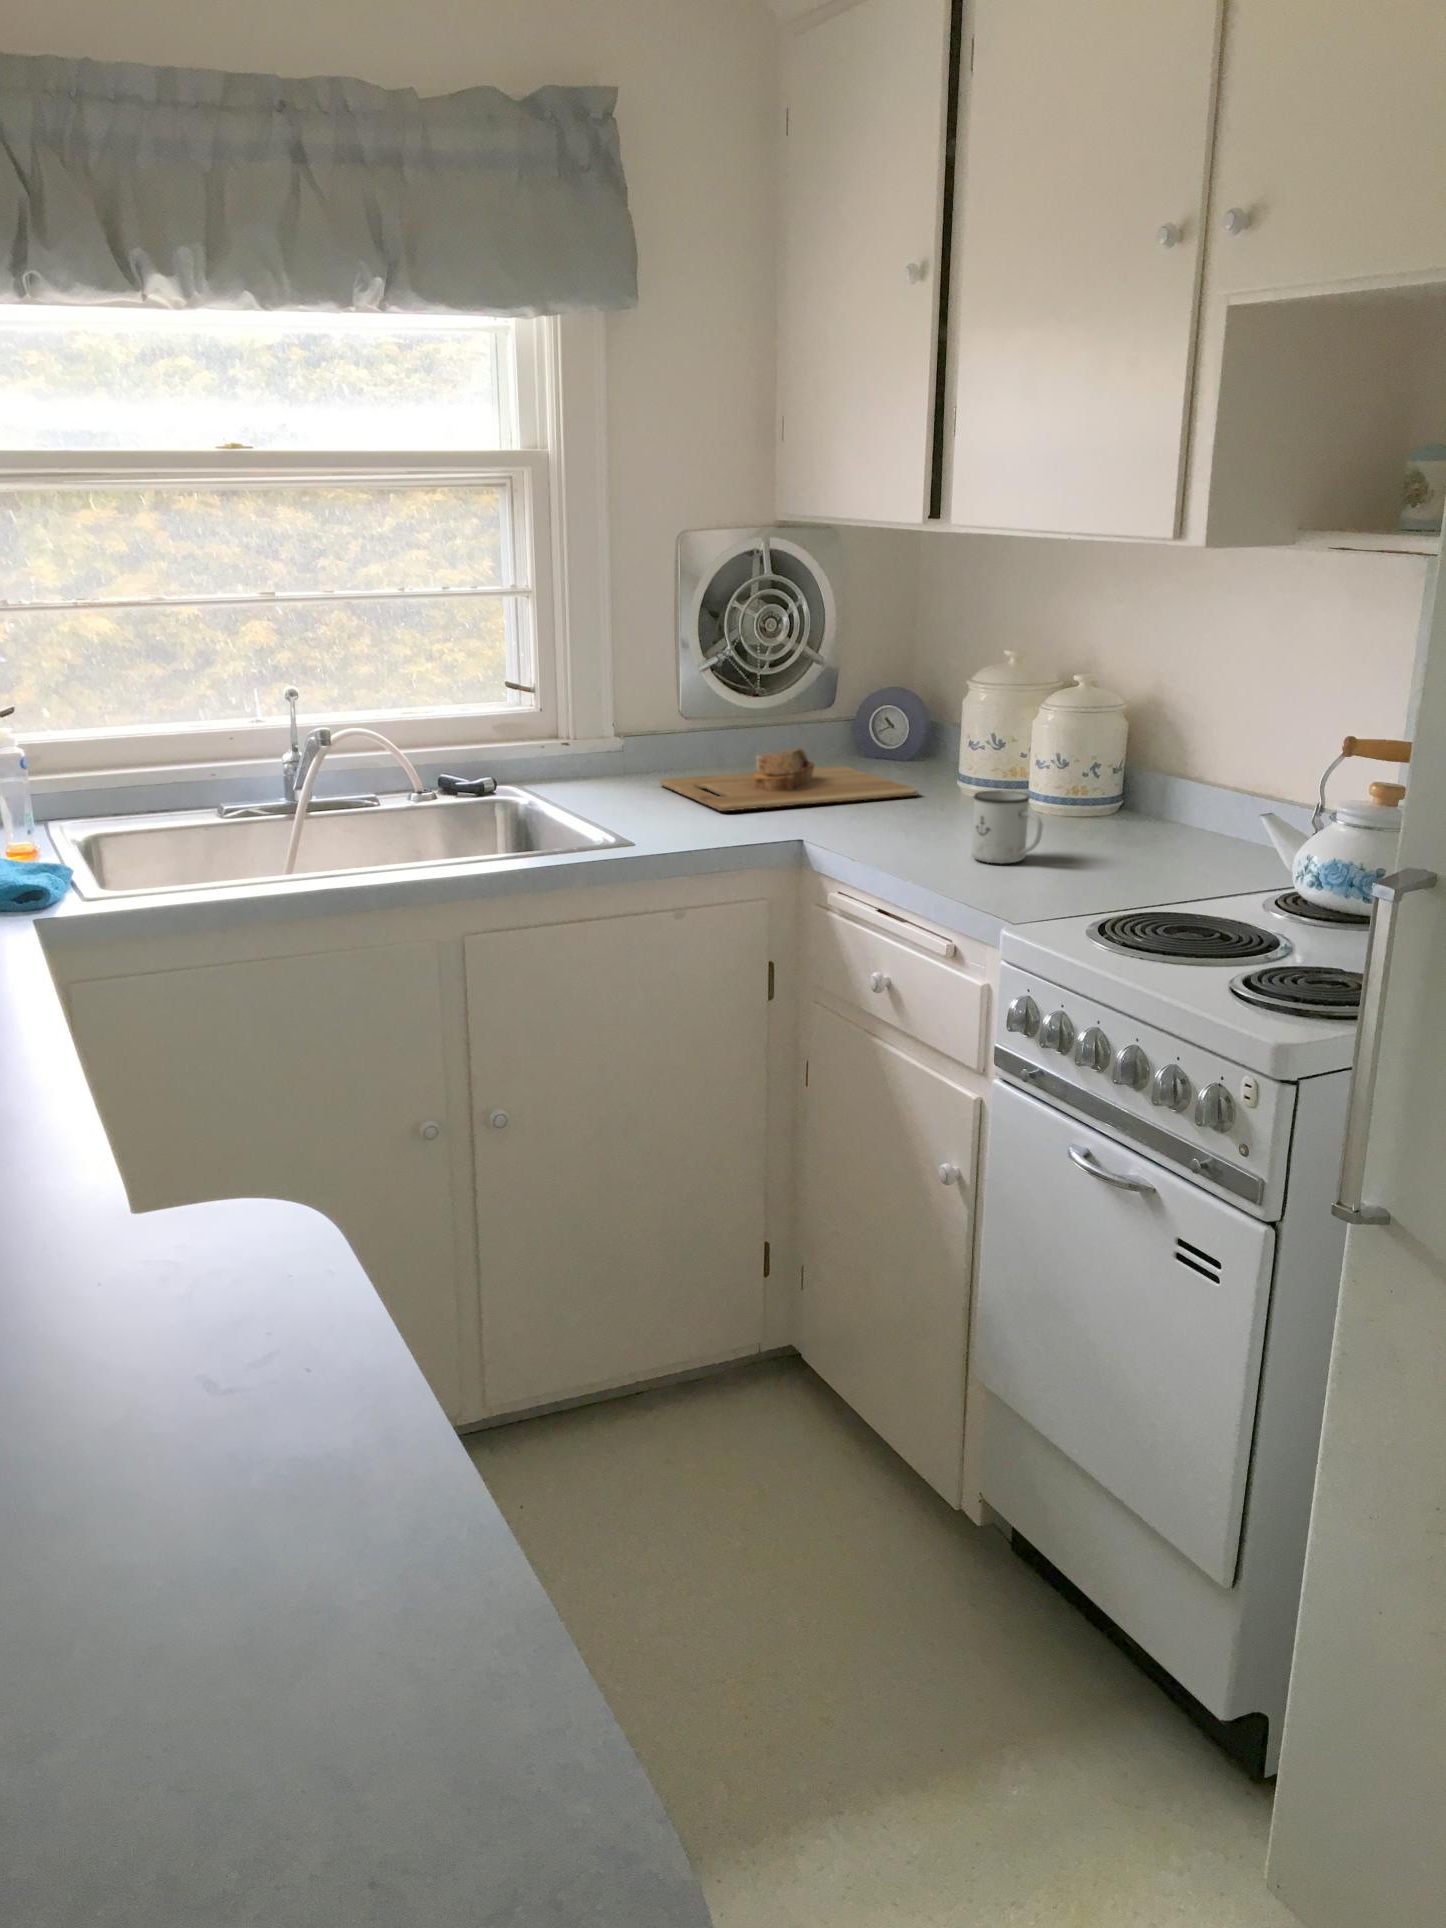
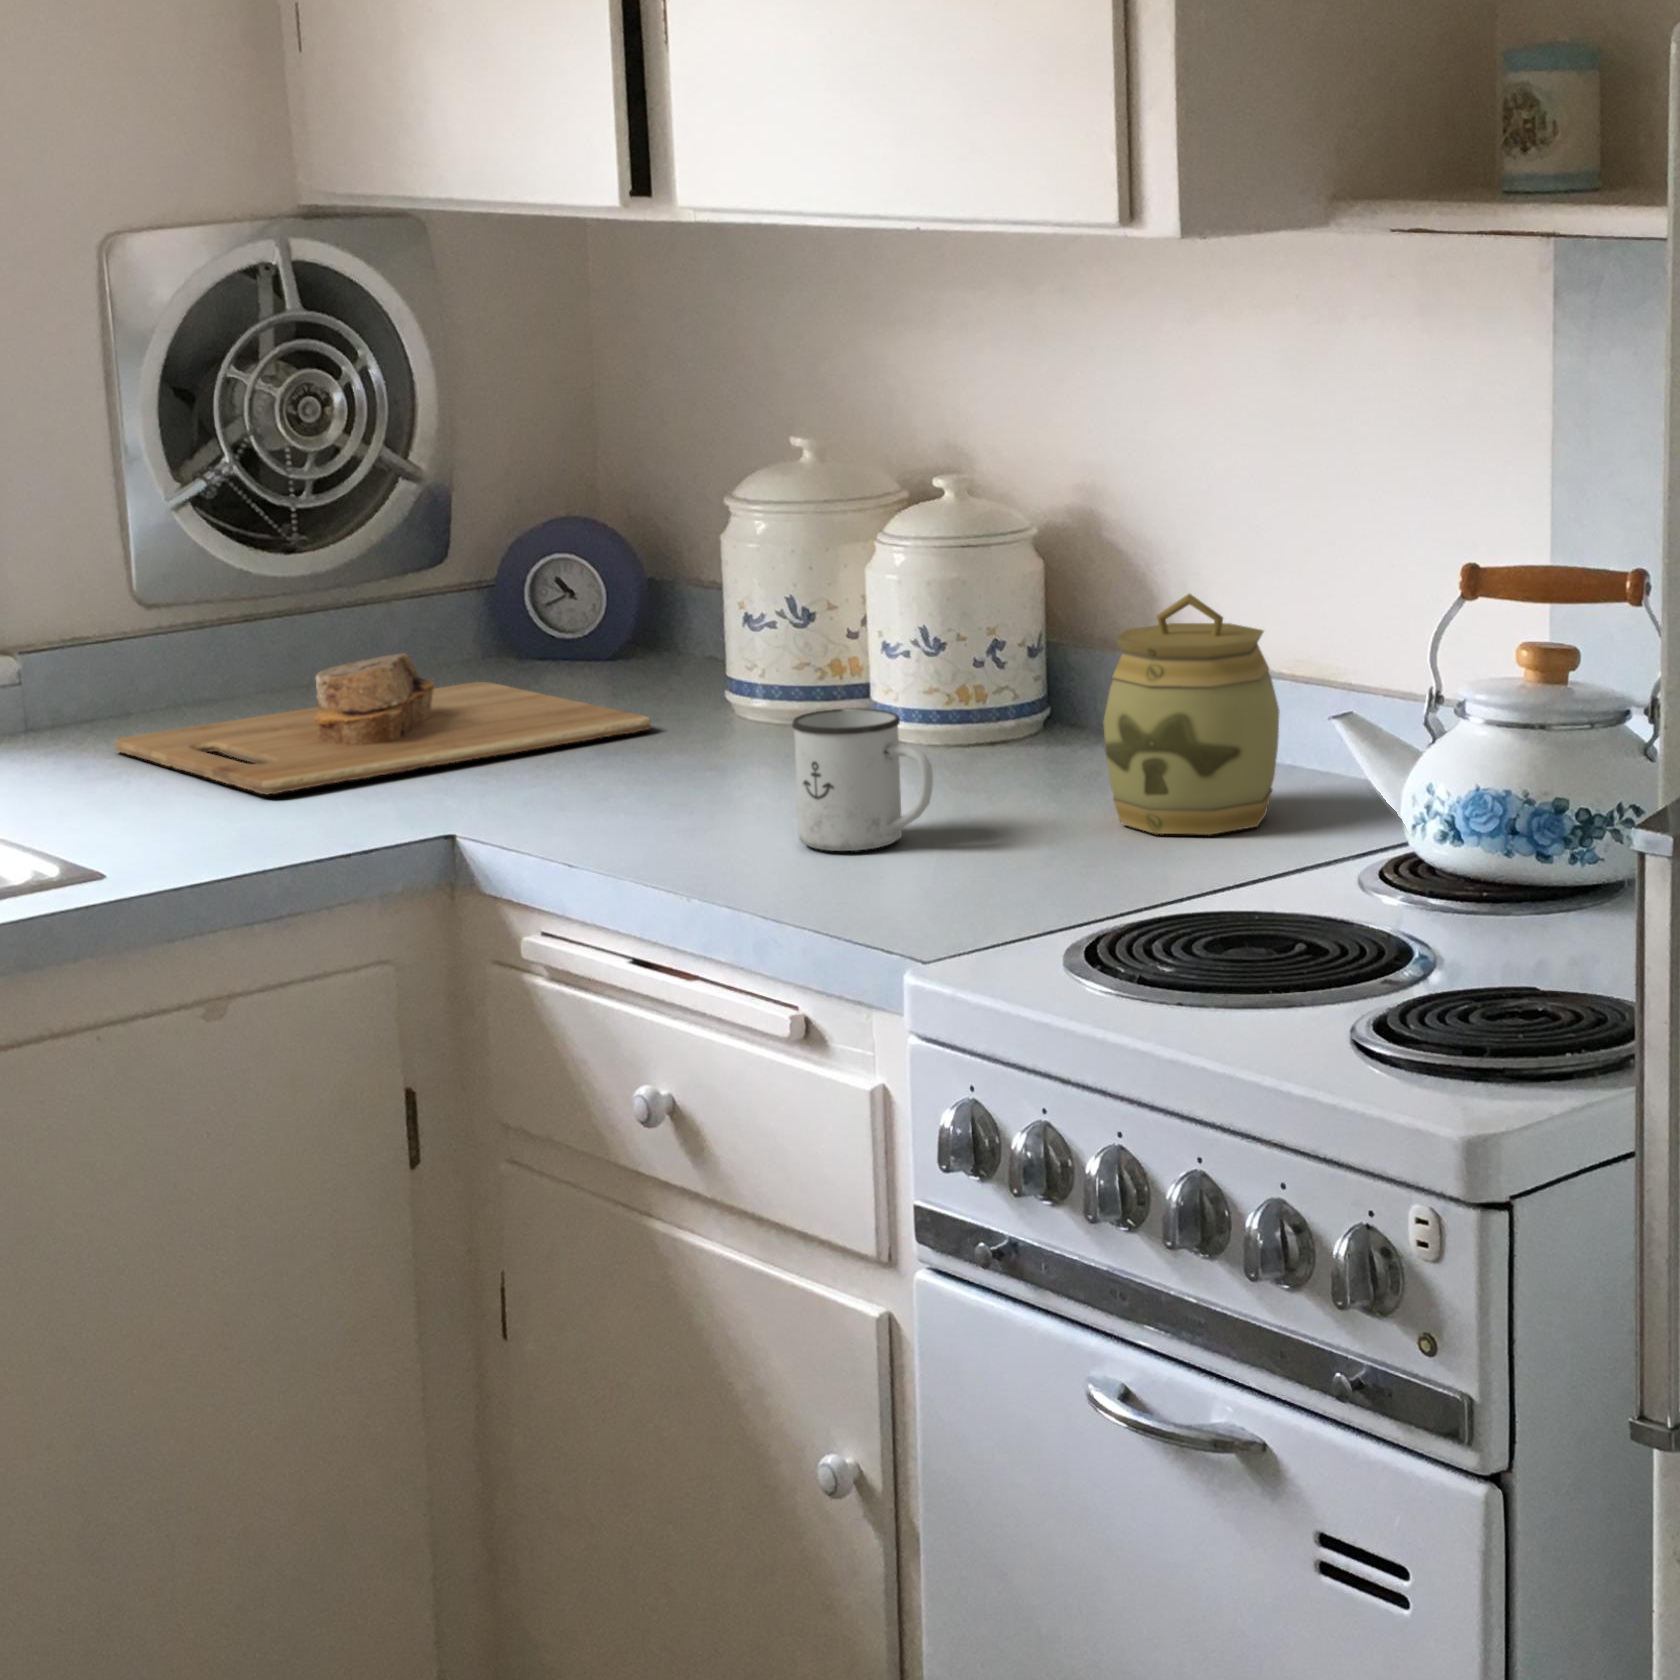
jar: none [1137,744,1235,872] -> present [1104,594,1279,835]

